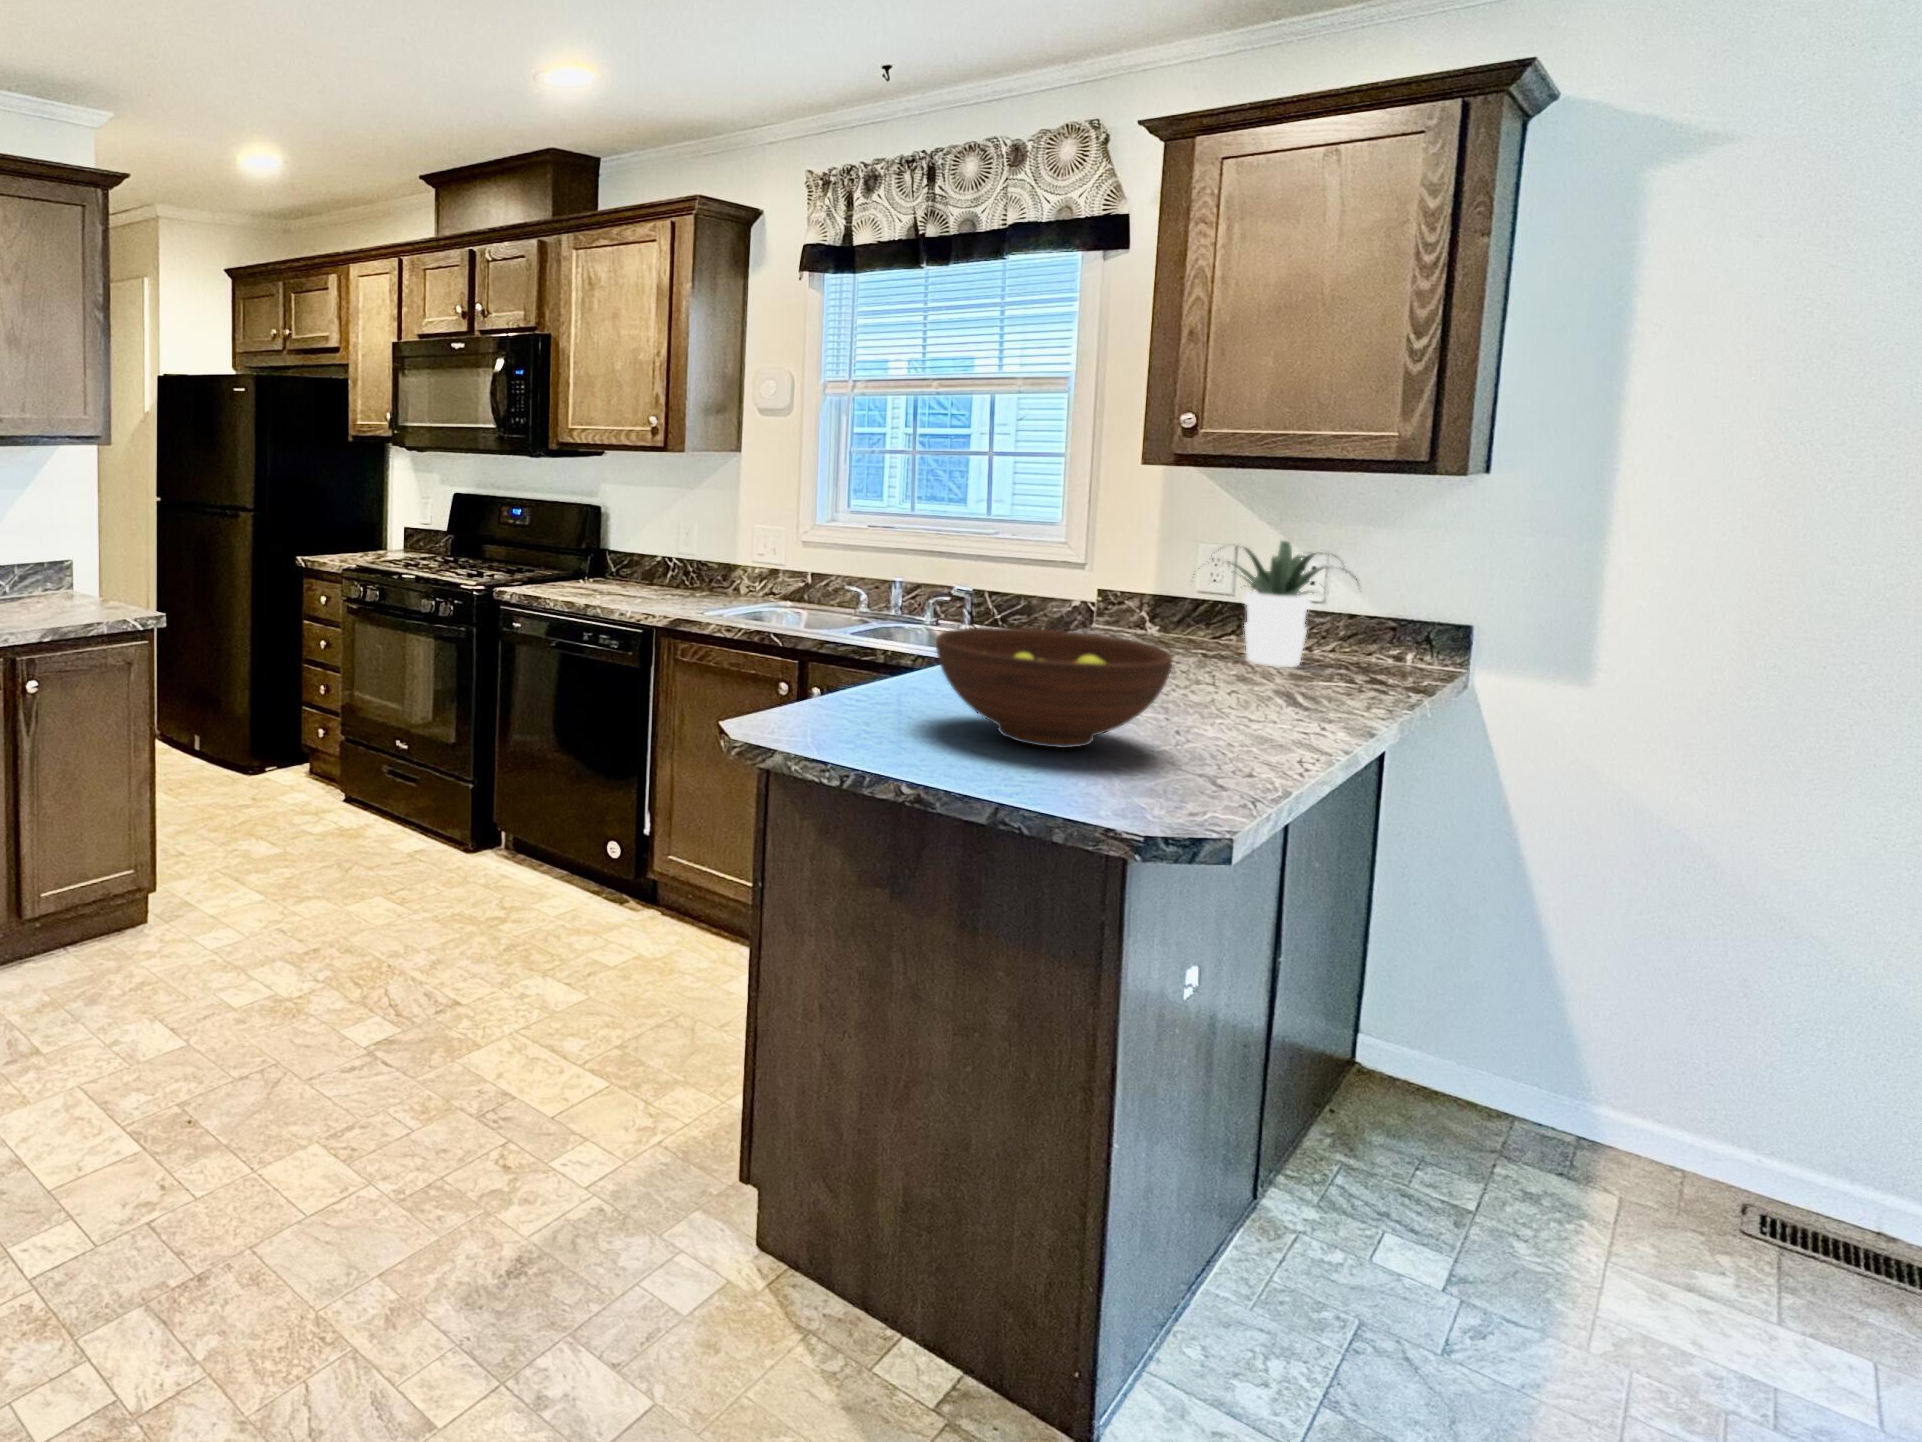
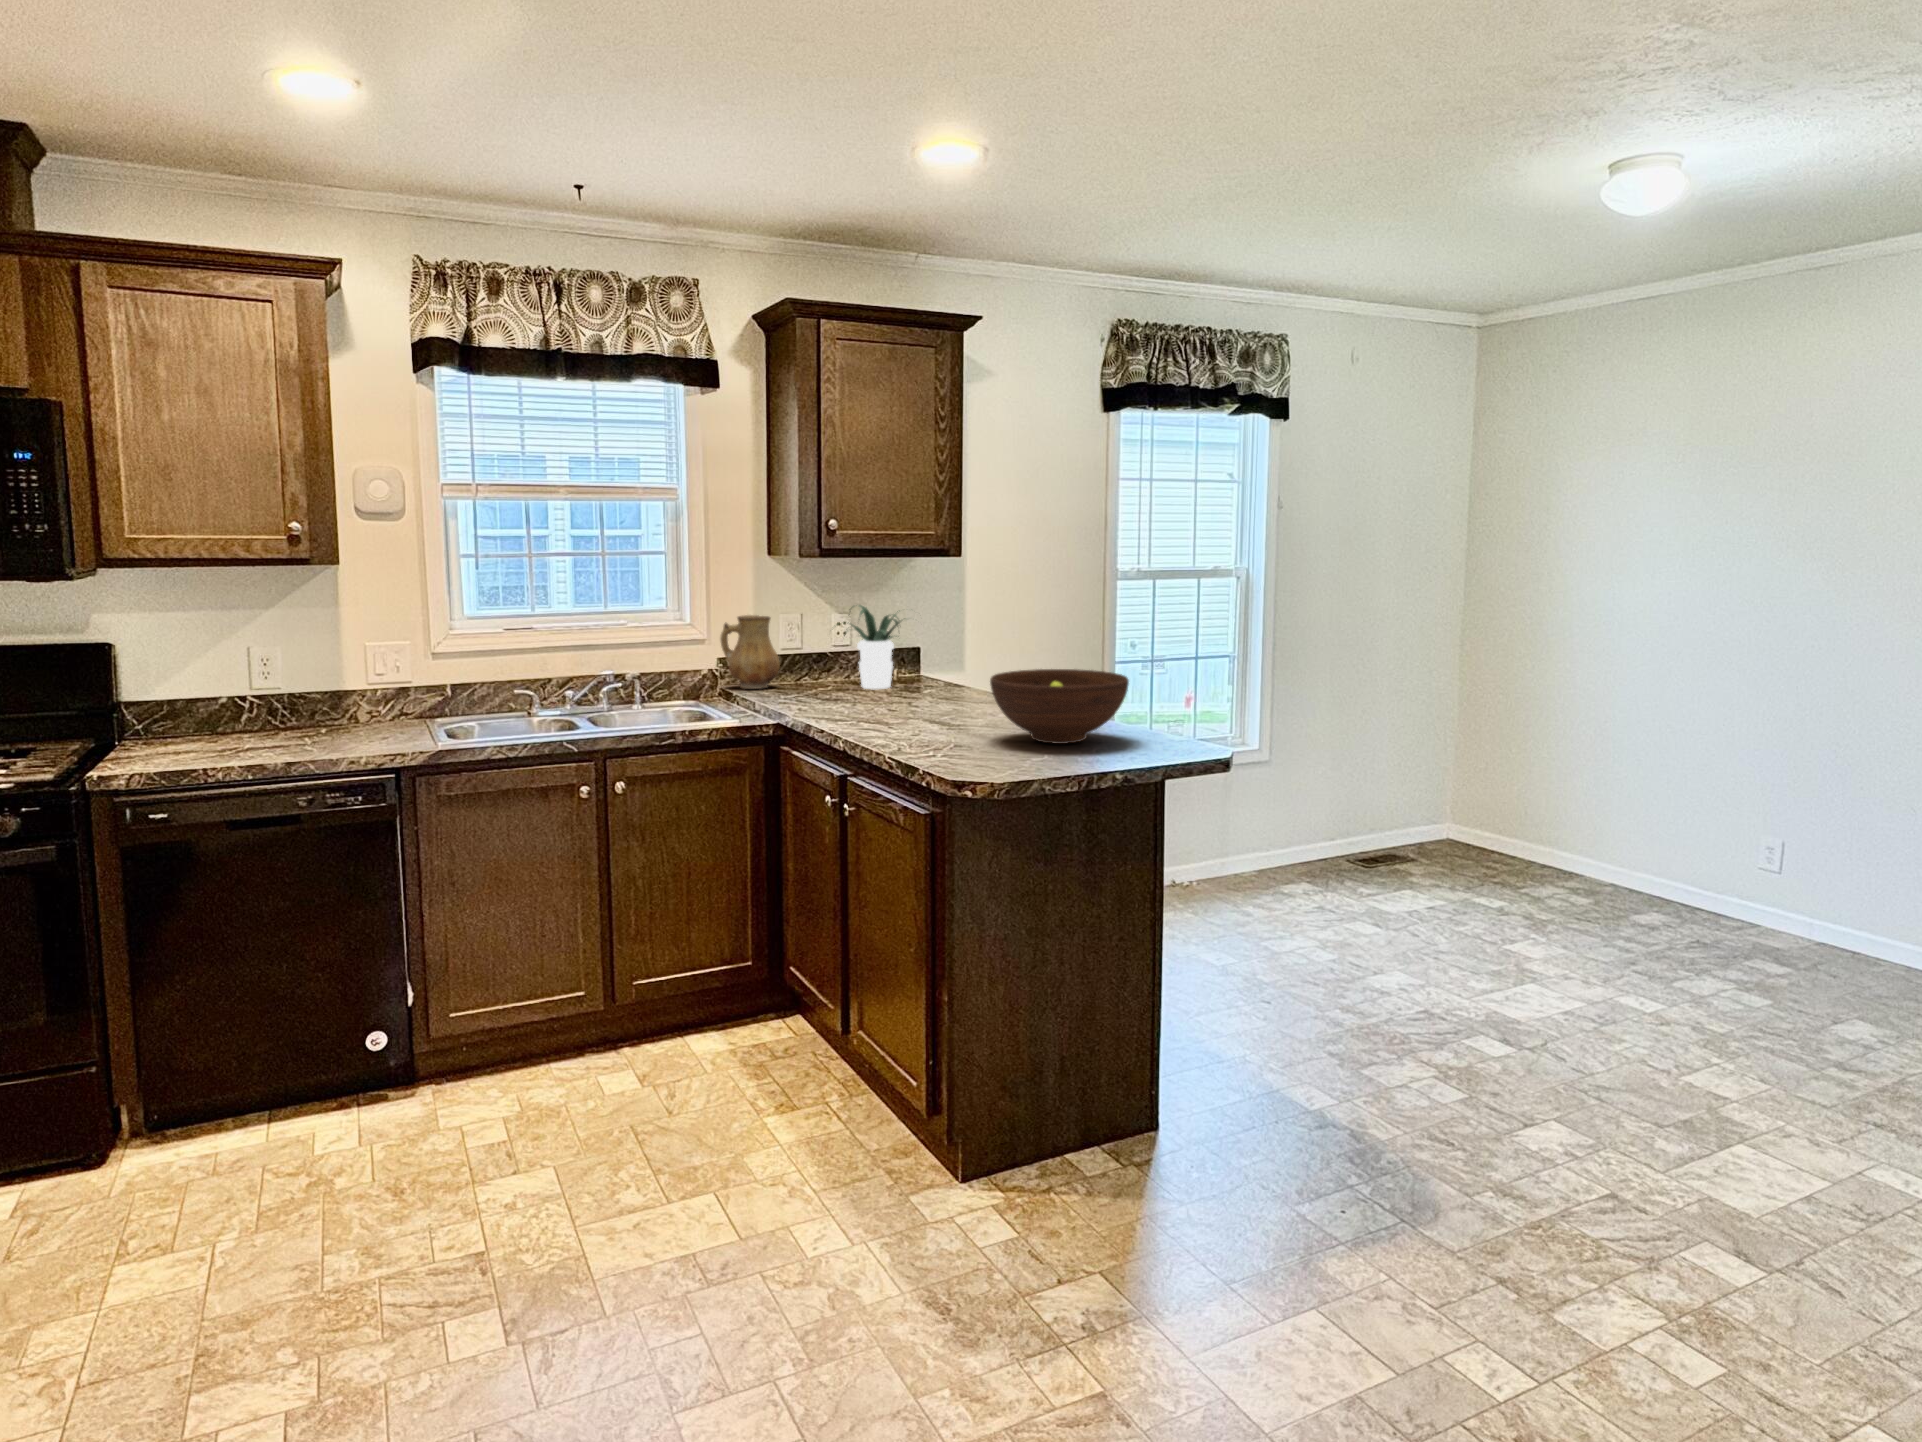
ceramic pitcher: none [1092,539,1168,636] -> present [720,615,780,689]

